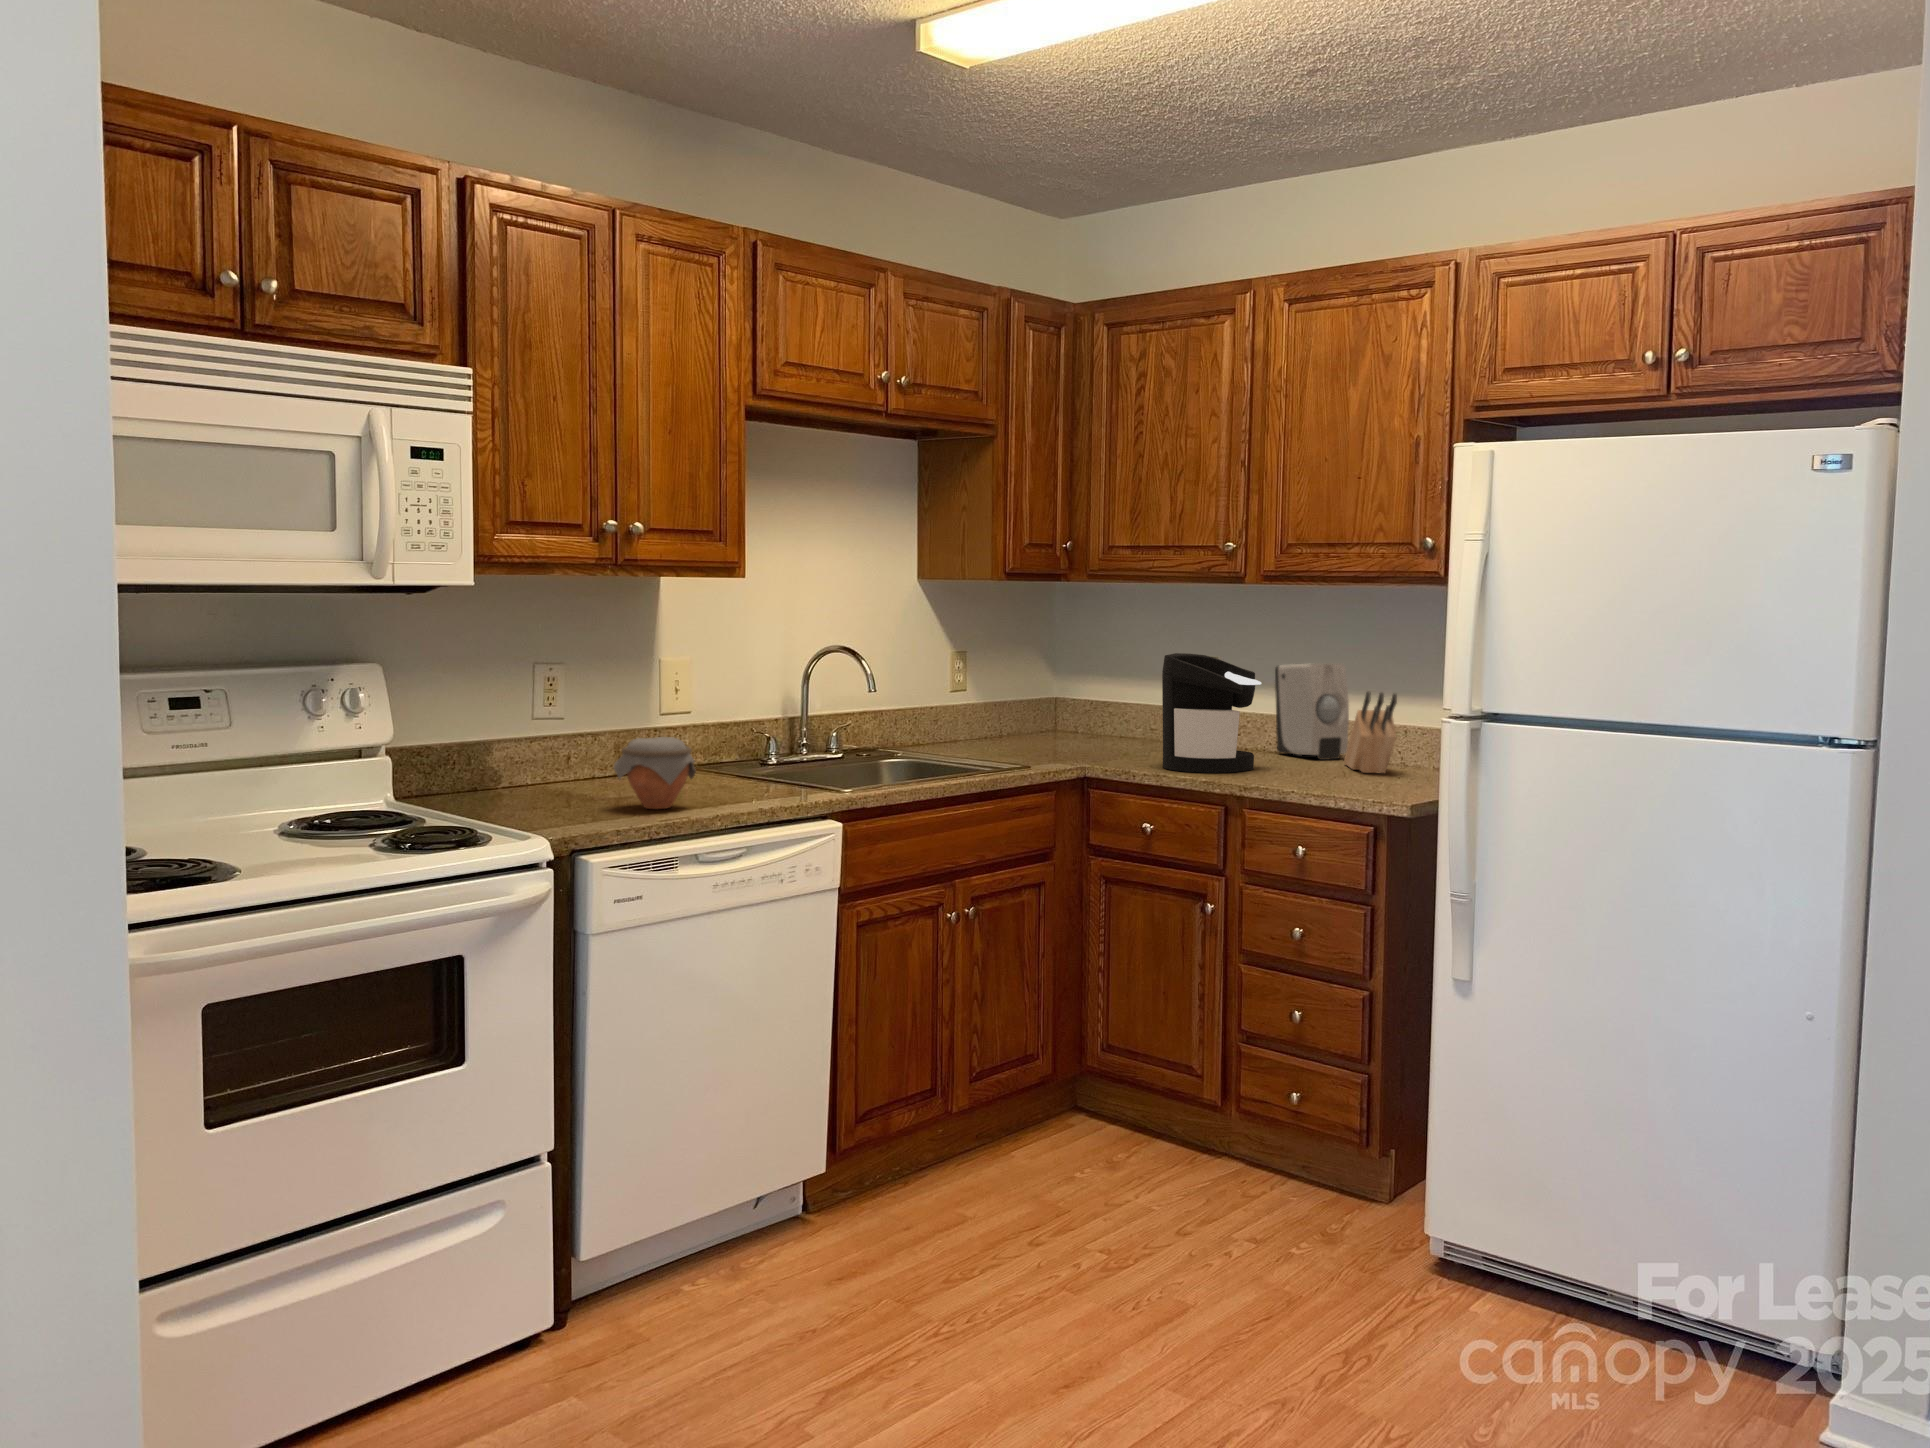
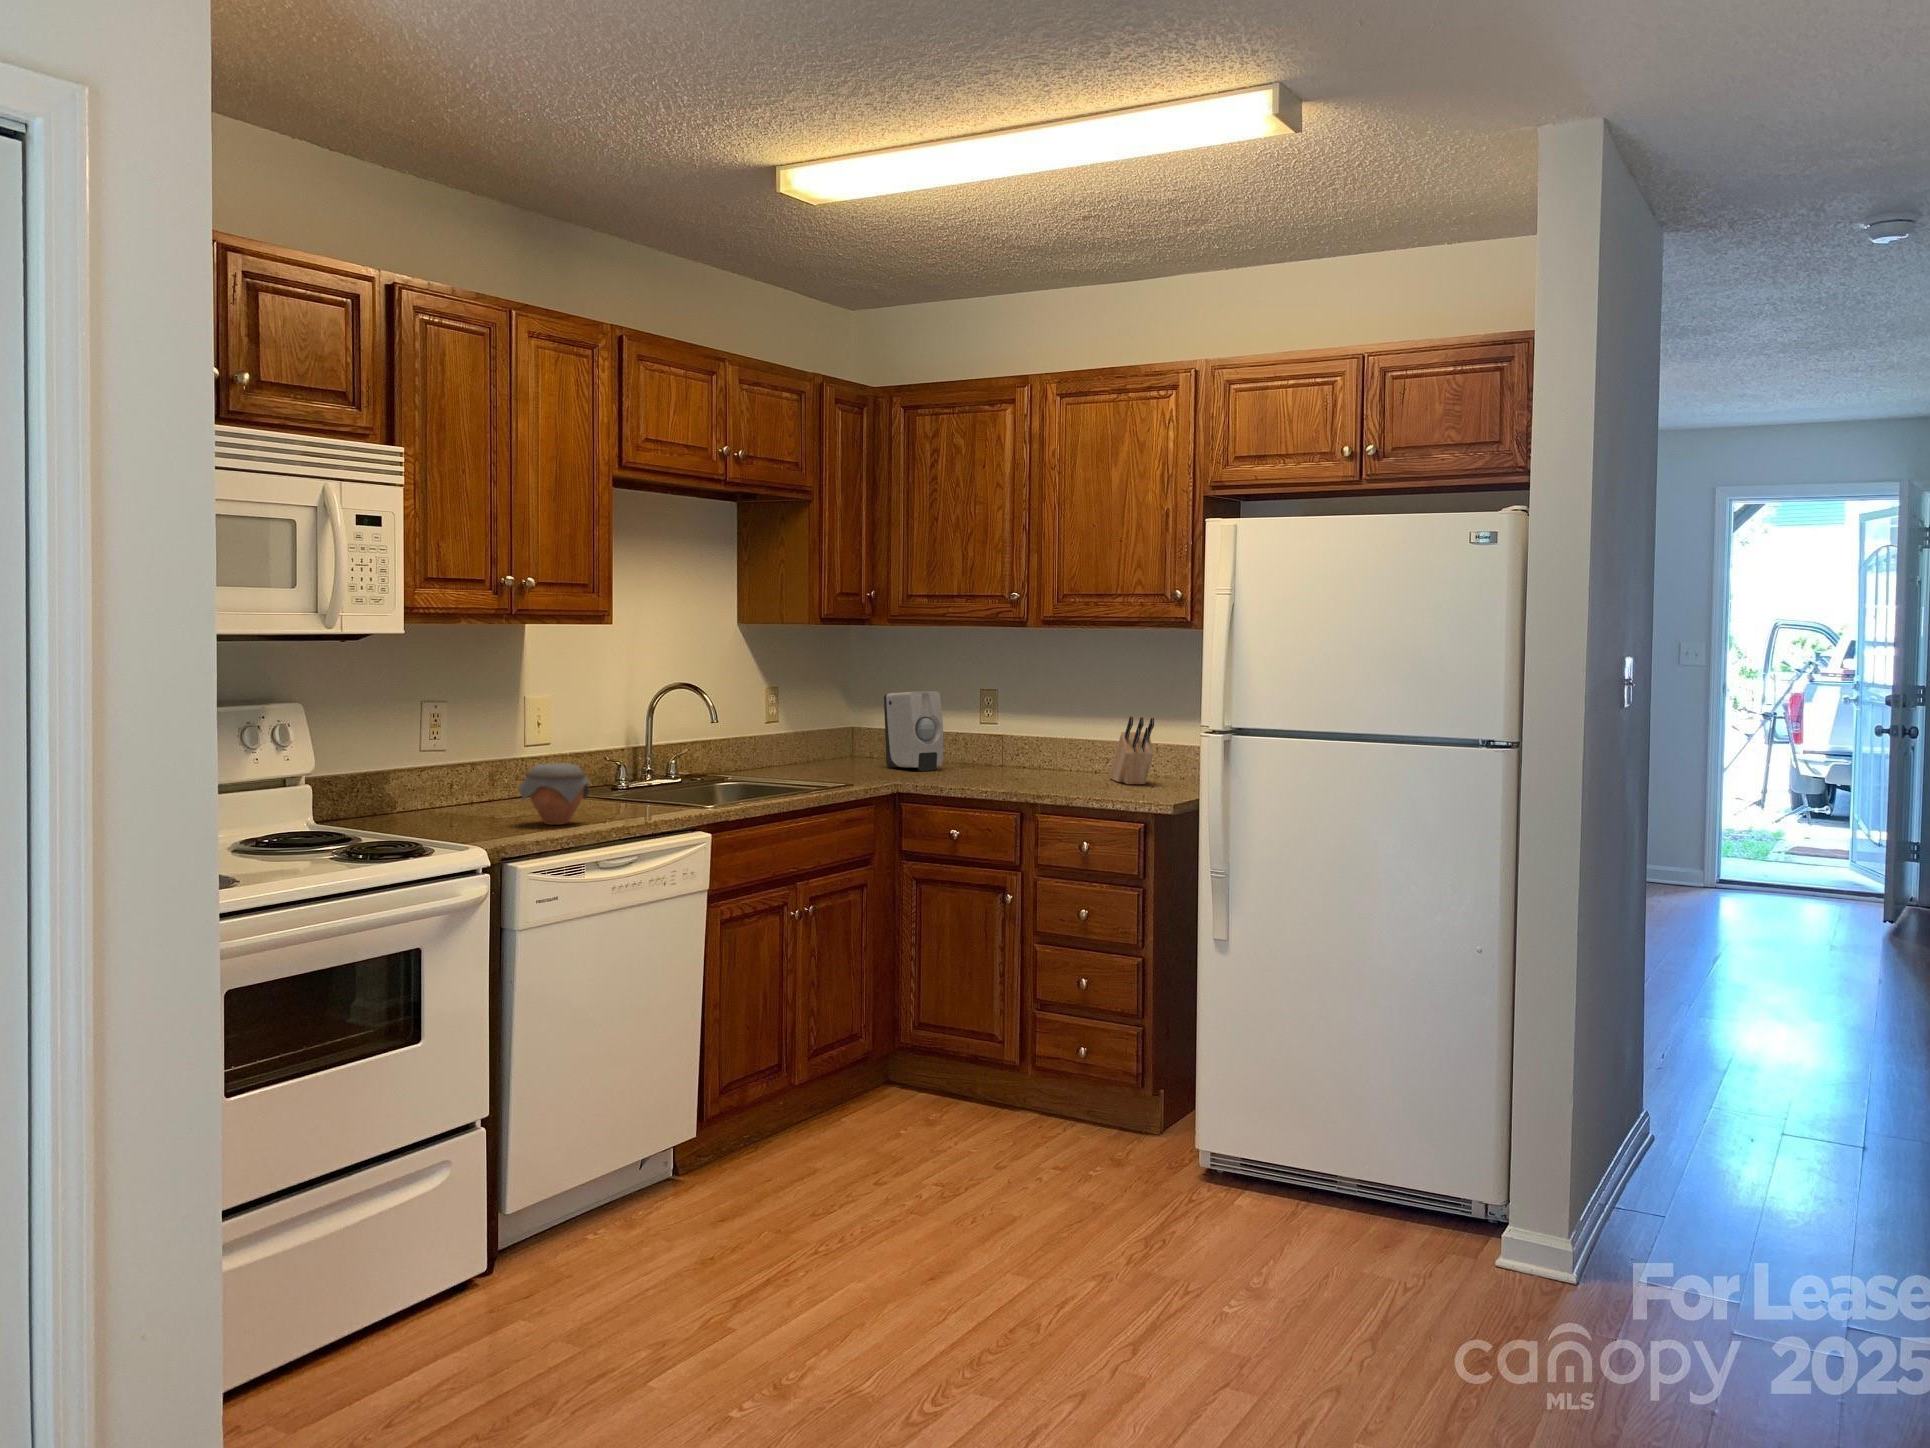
coffee maker: present [1162,653,1261,773] -> none [961,687,1043,787]
soap dispenser: present [1275,663,1349,760] -> present [884,691,943,771]

